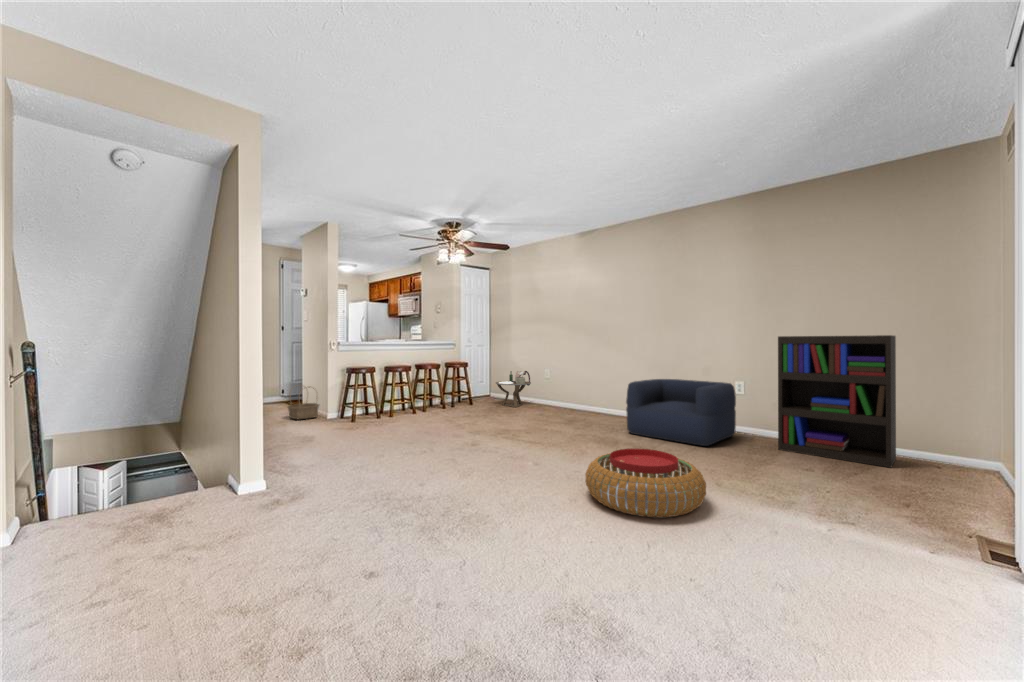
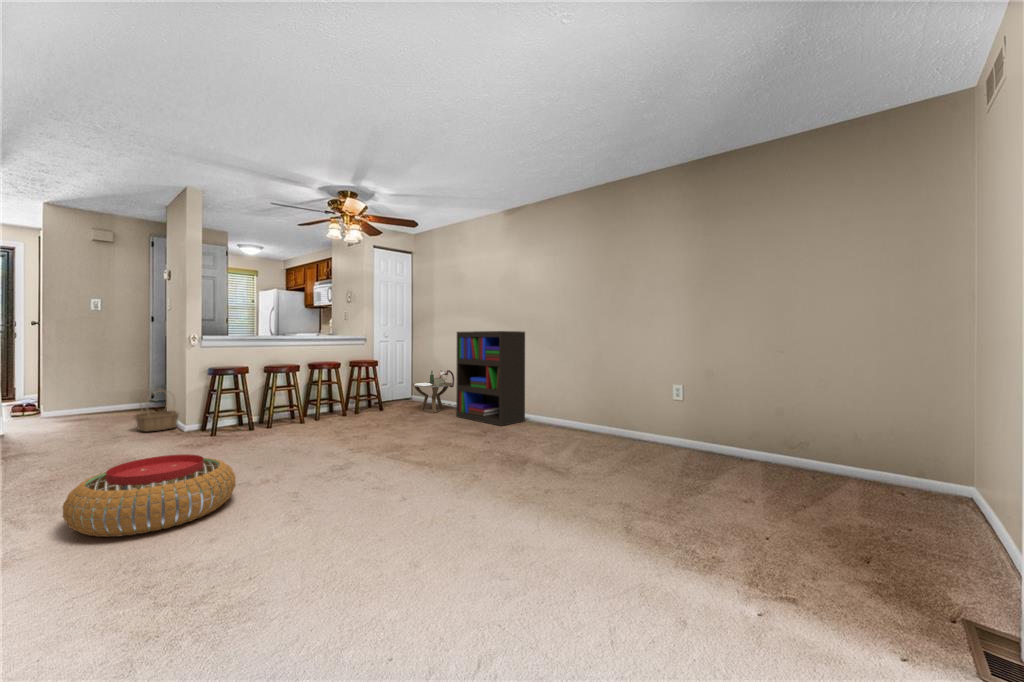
bookshelf: present [778,335,896,468] -> present [456,331,525,426]
armchair: present [626,379,736,446] -> none [544,381,671,466]
pouf: present [585,448,706,517] -> present [63,454,236,537]

